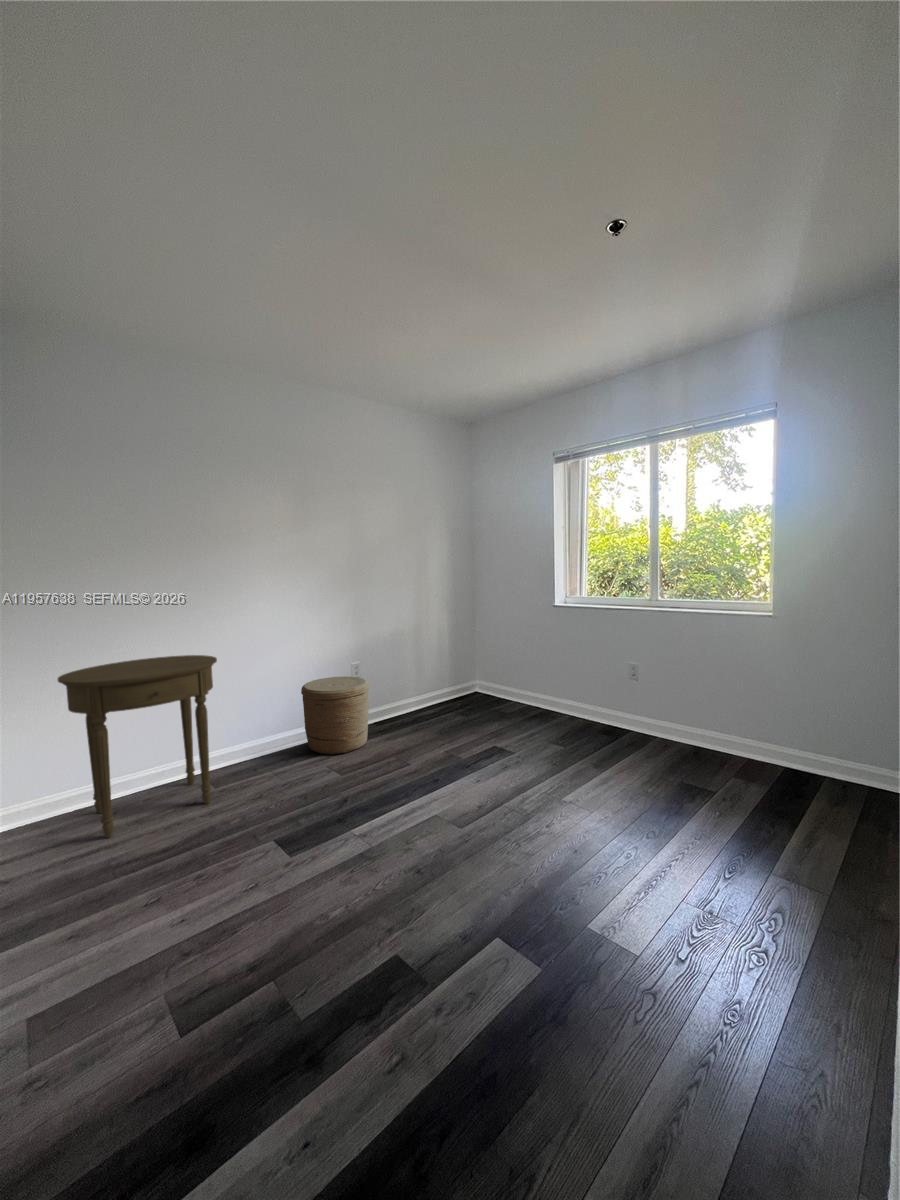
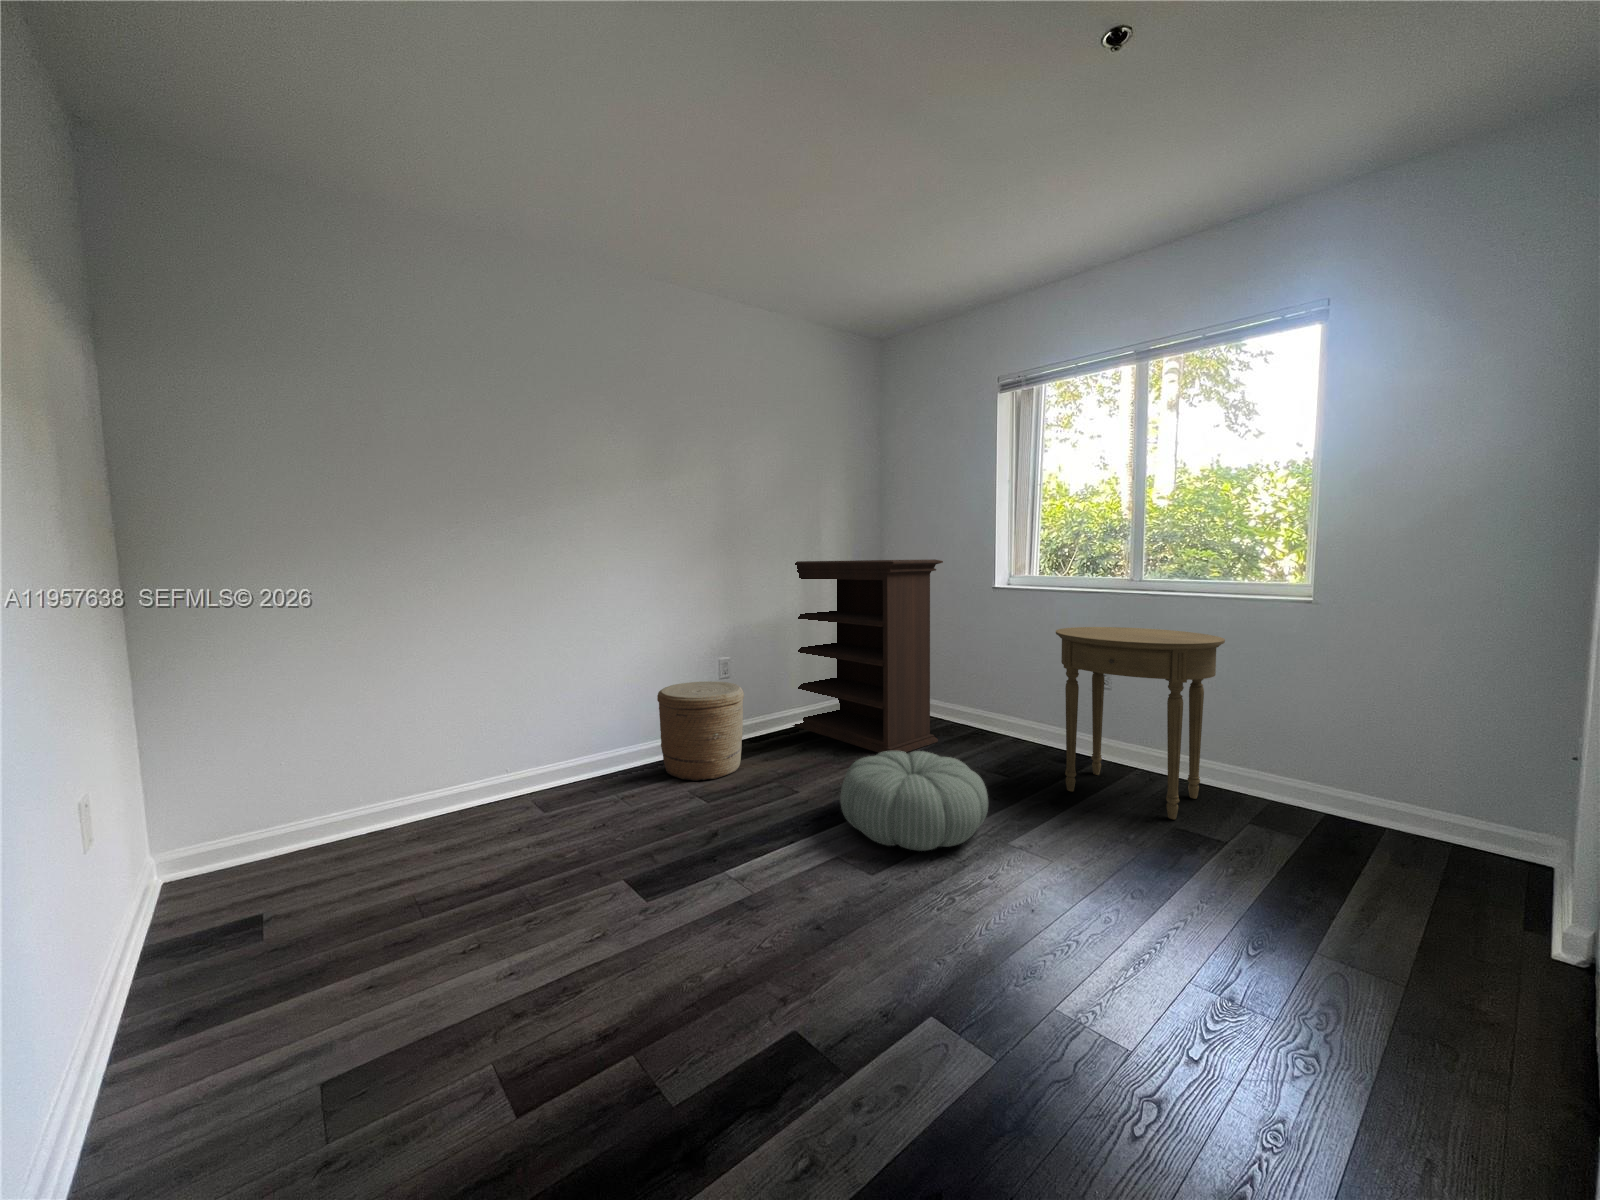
bookshelf: none [396,579,520,731] -> present [793,559,943,753]
side table: present [57,655,217,838] -> present [1056,627,1225,819]
pouf: none [439,729,550,806] -> present [840,751,988,851]

